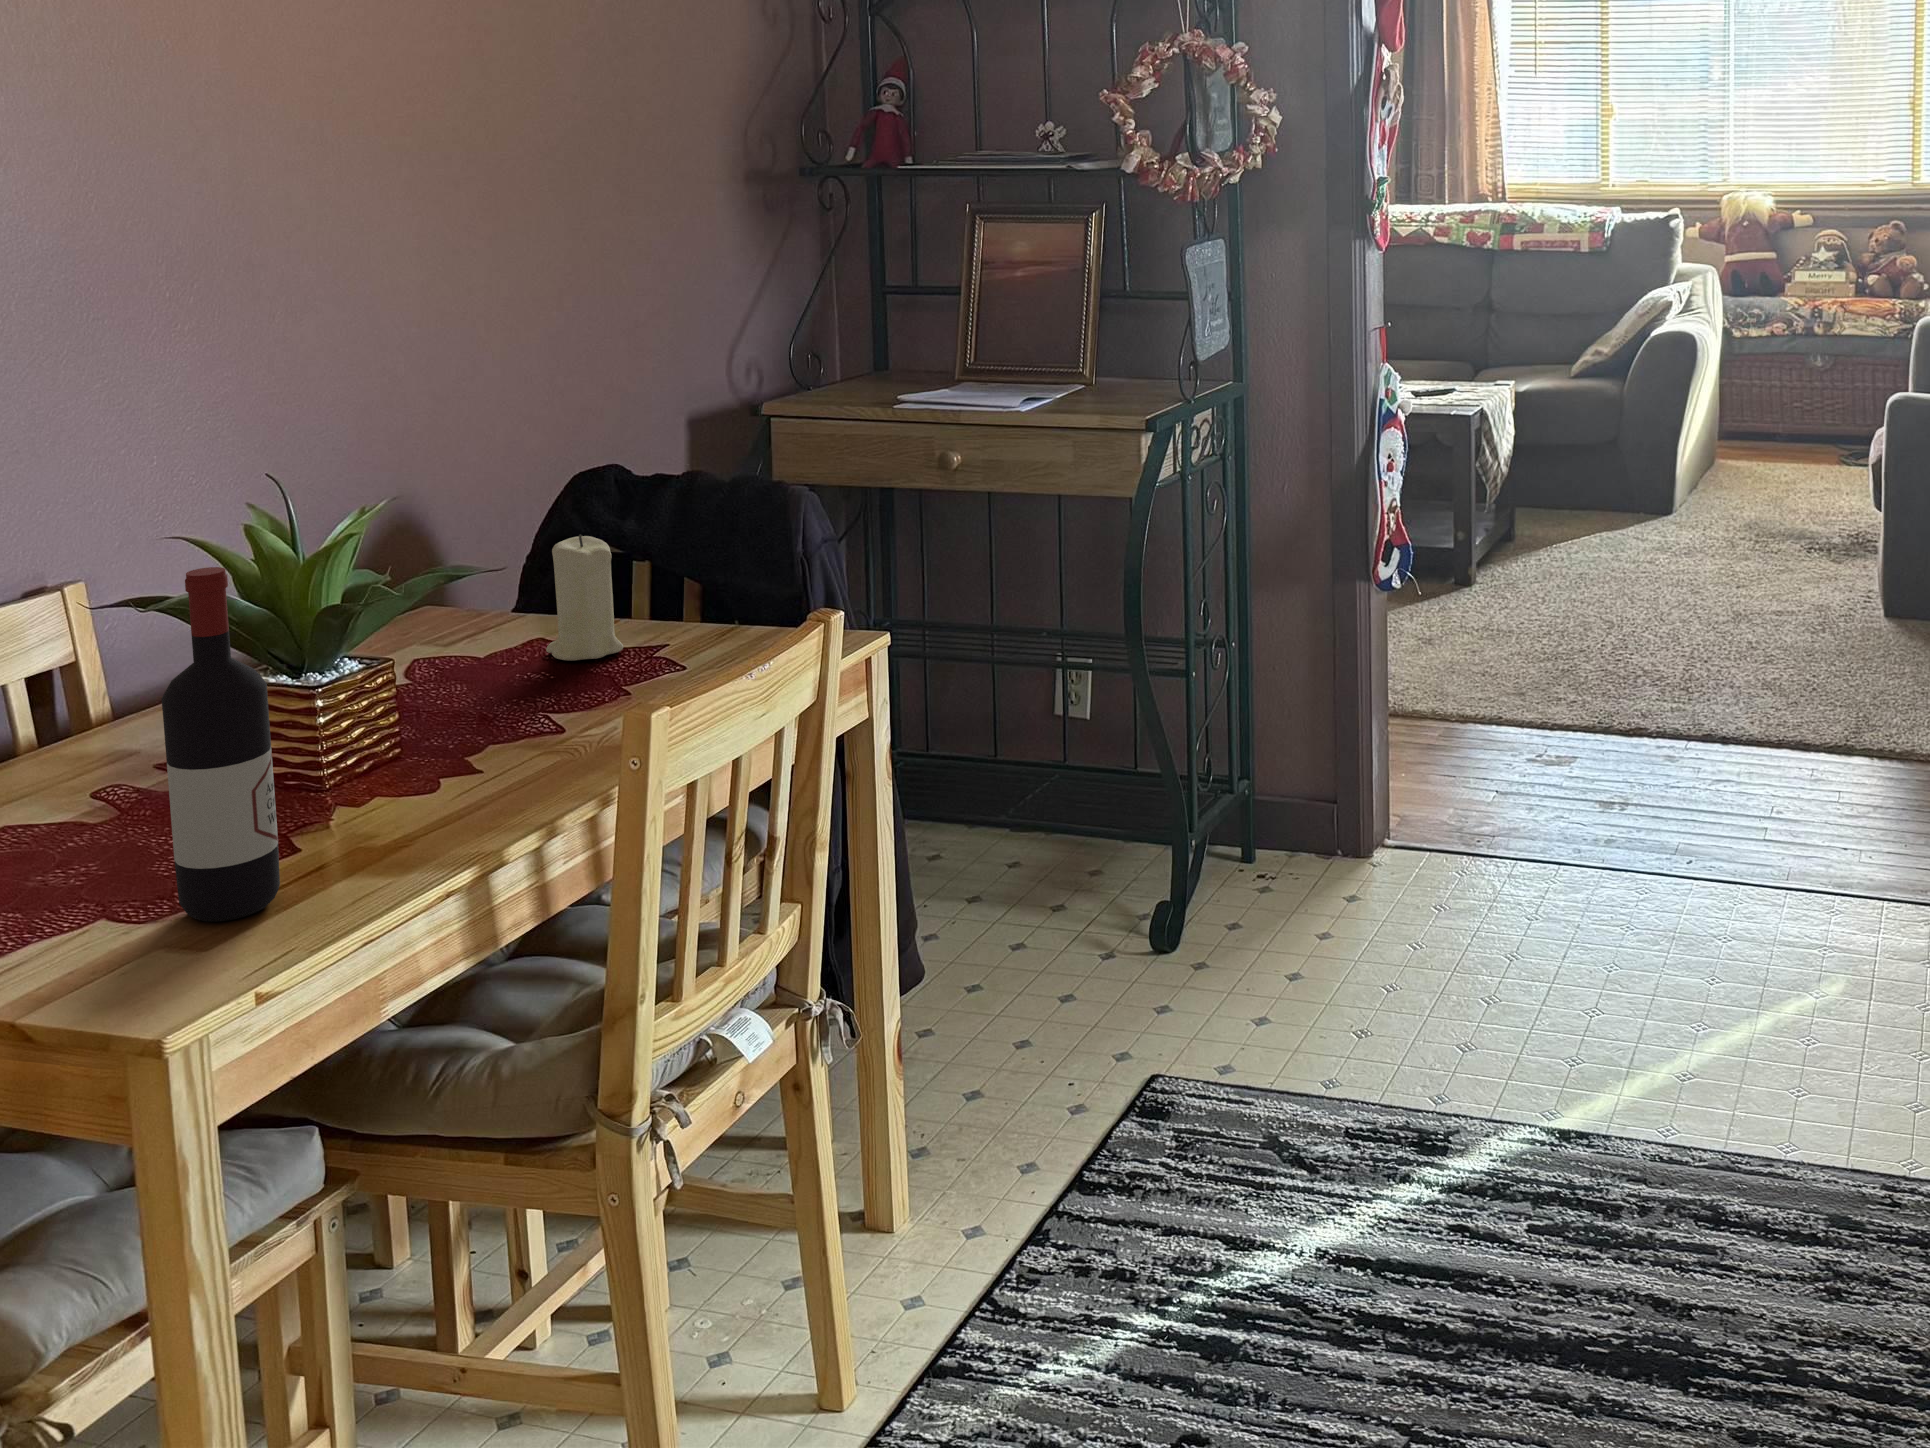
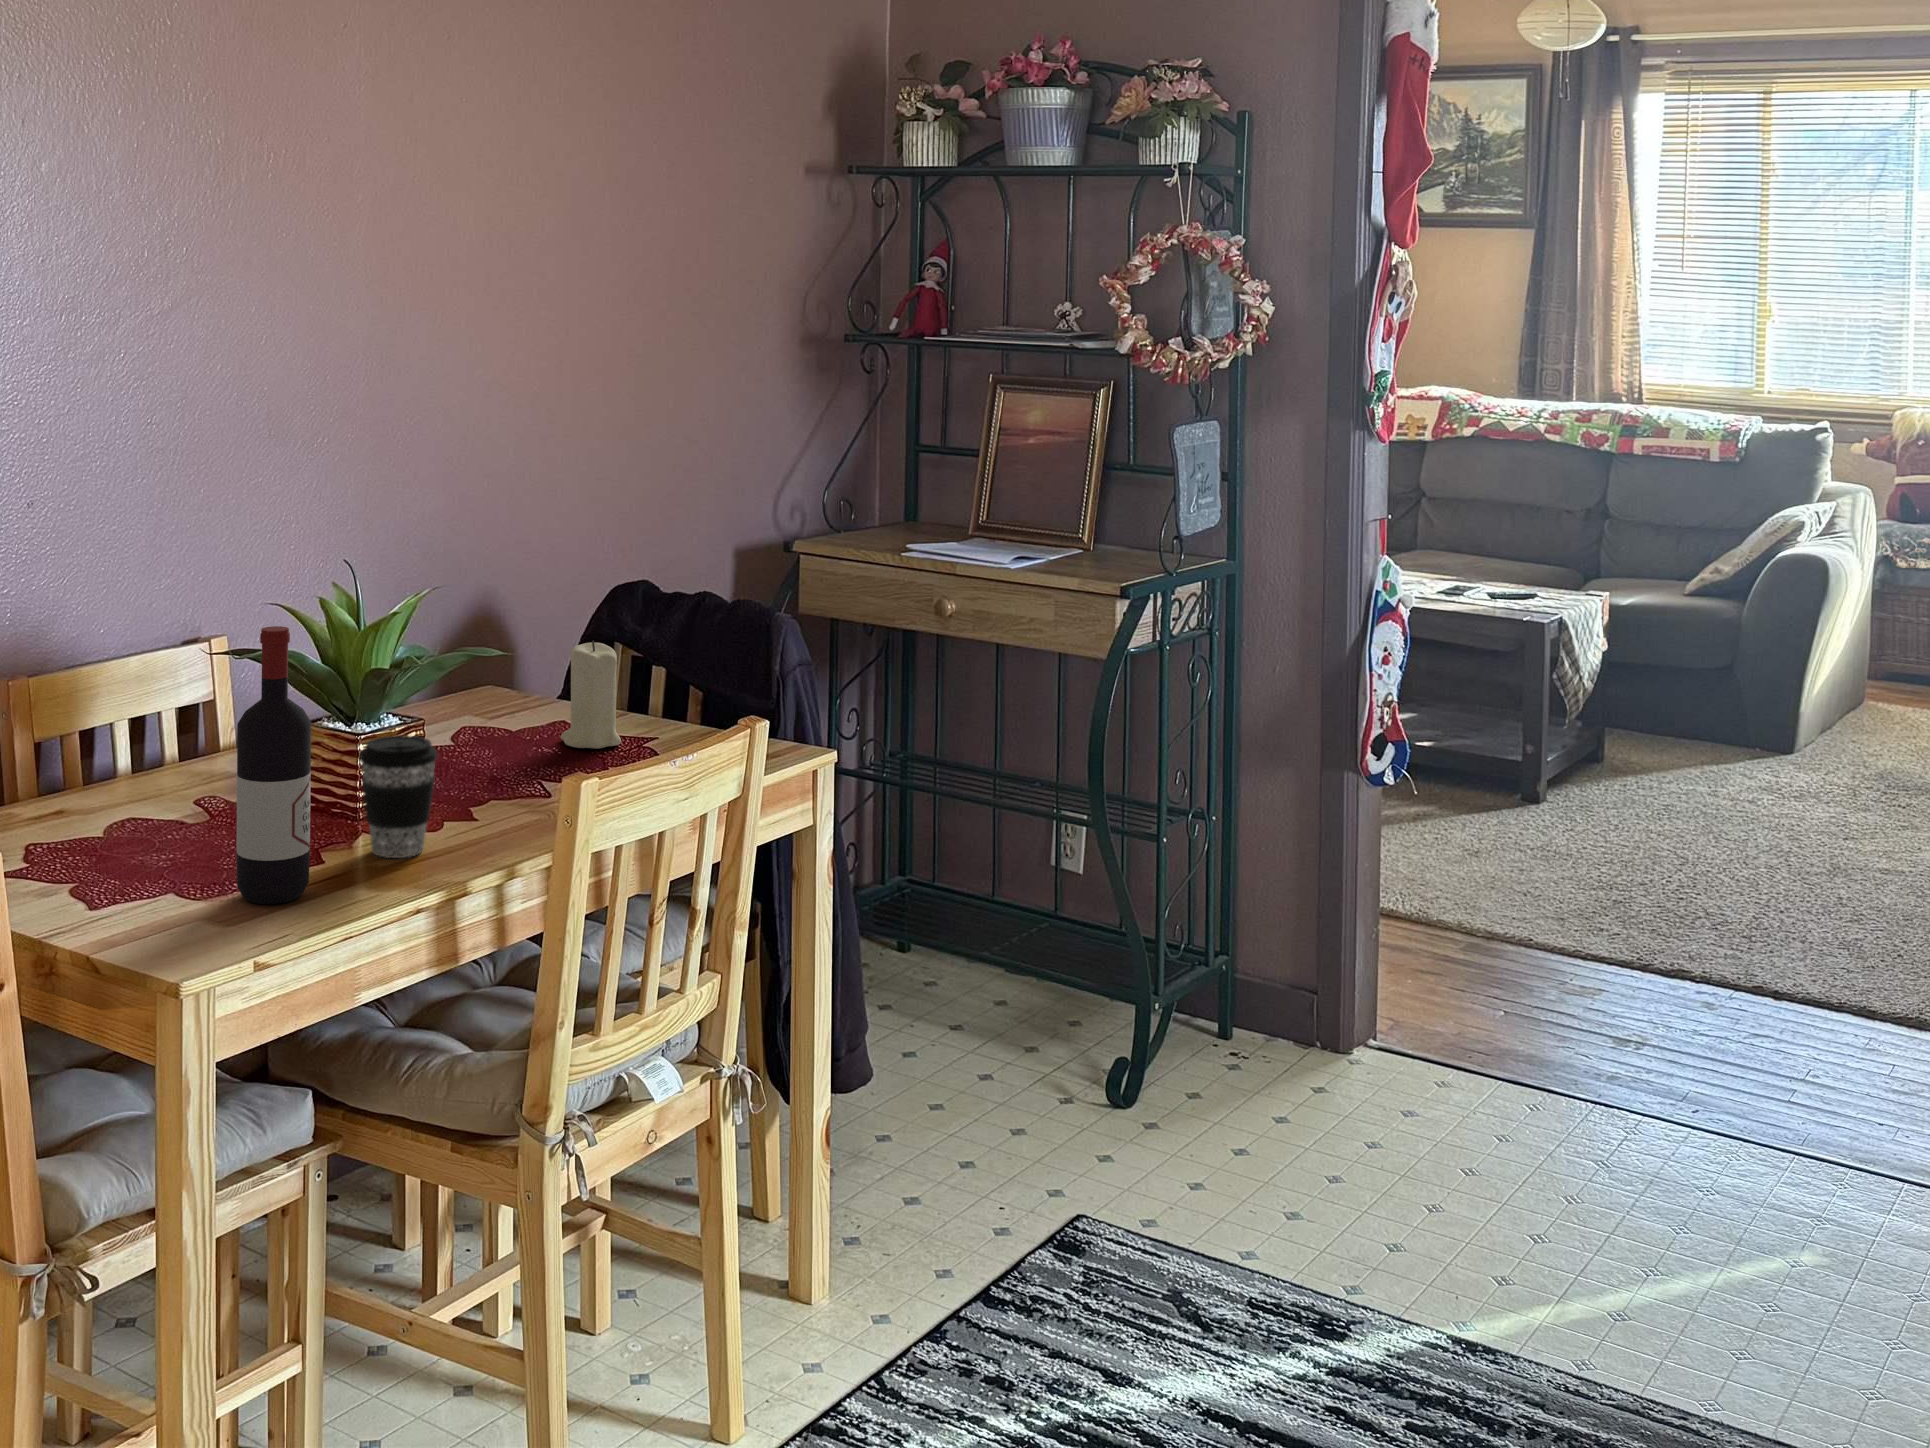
coffee cup: none [324,679,429,833] -> present [360,735,437,858]

